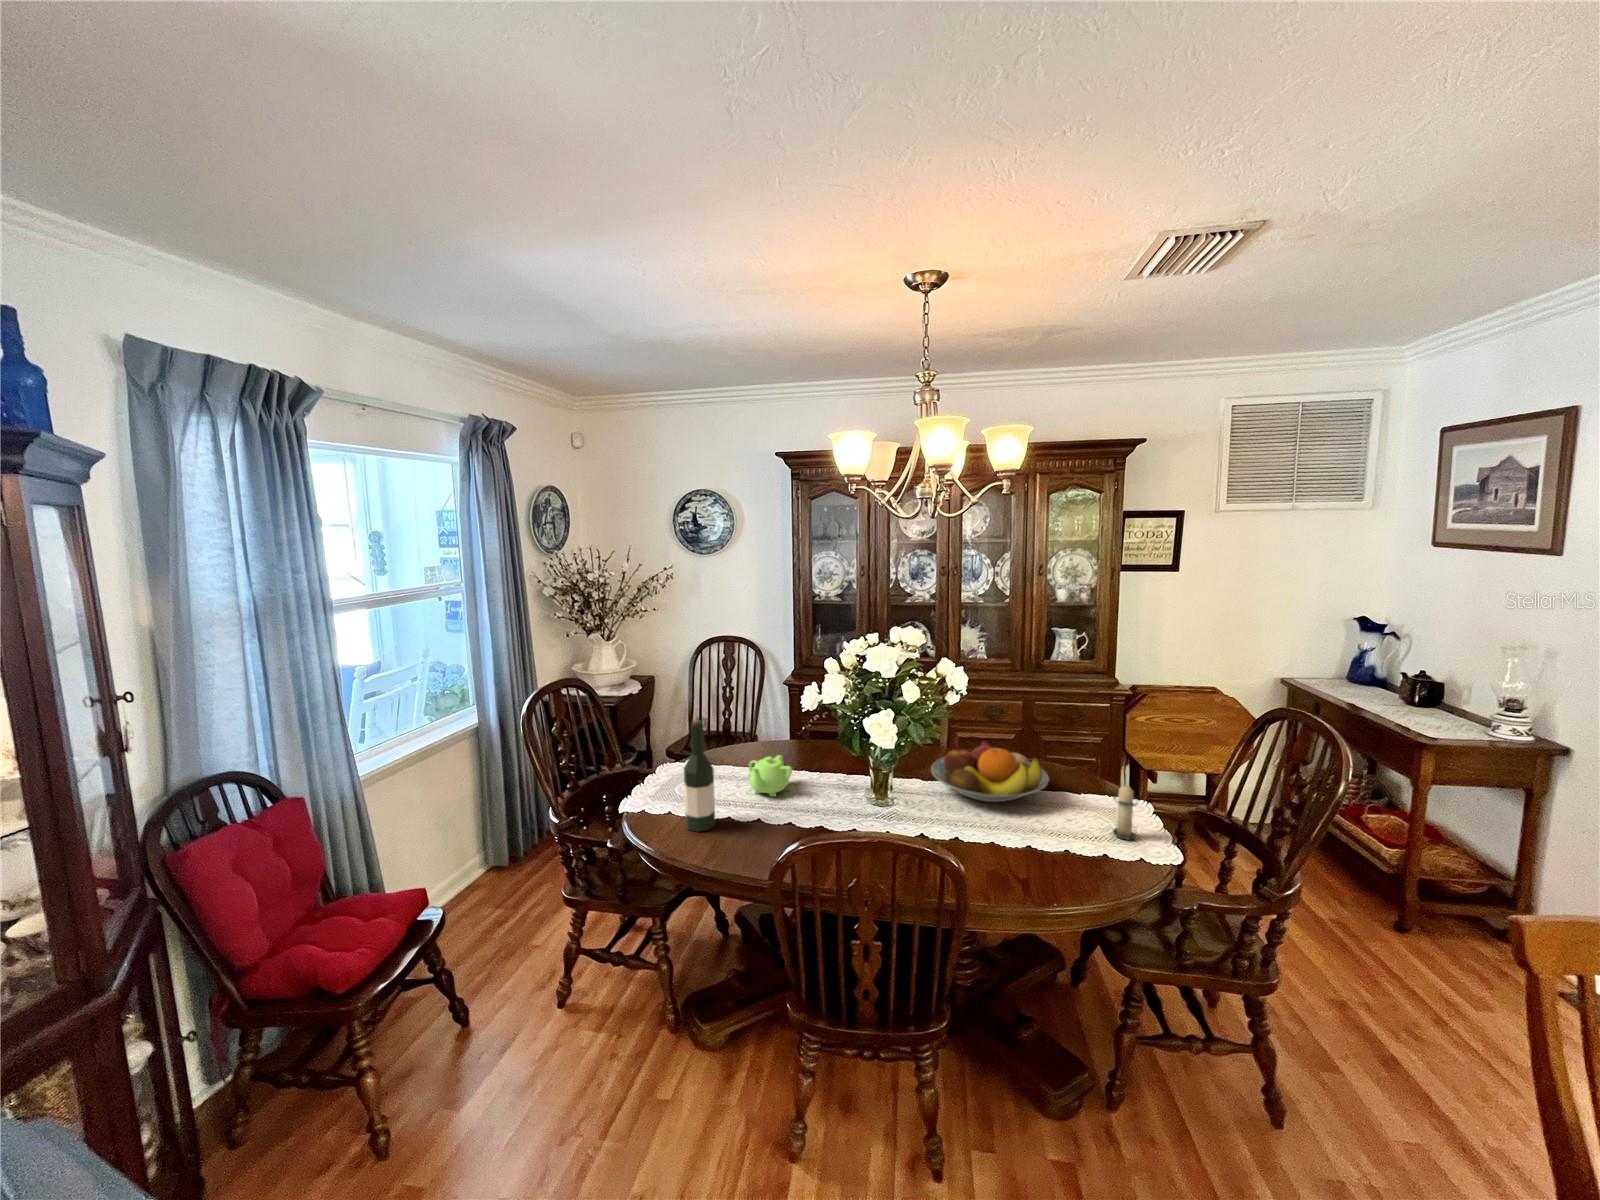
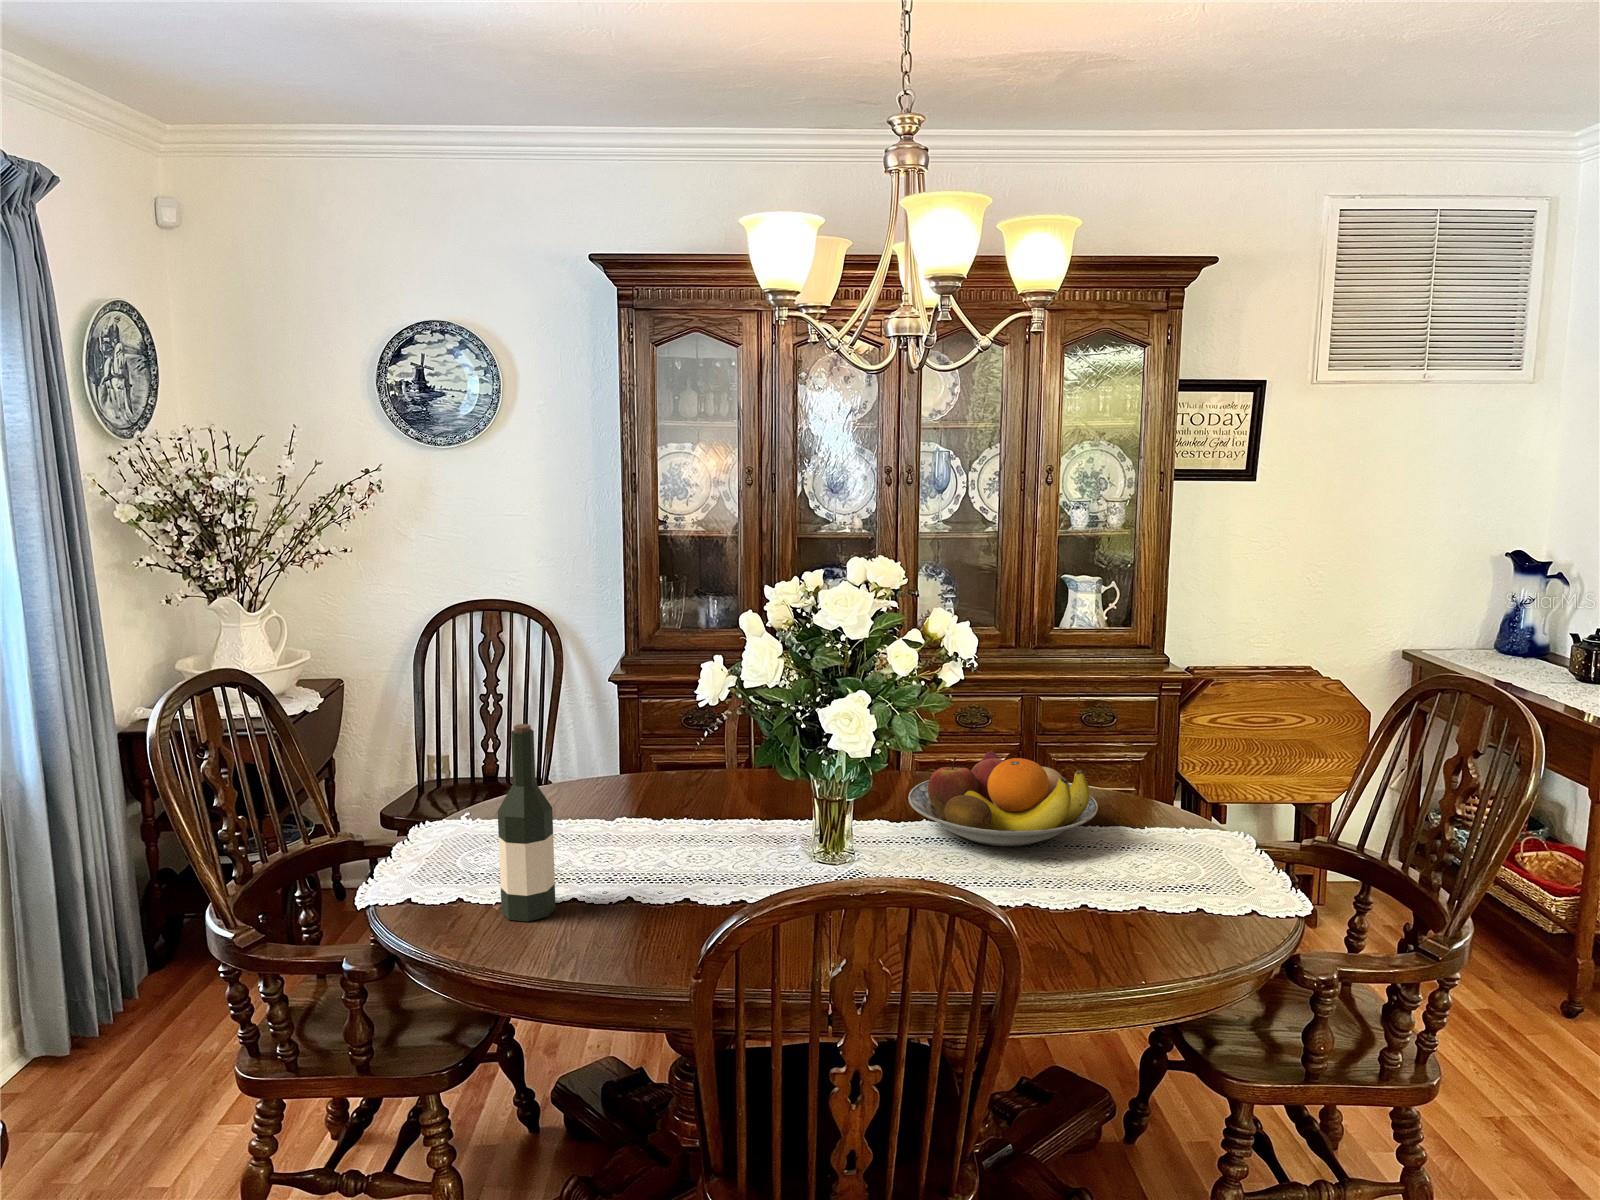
teapot: present [748,755,792,797] -> none [593,789,677,860]
candle: present [1112,785,1137,840] -> none [1198,794,1246,886]

